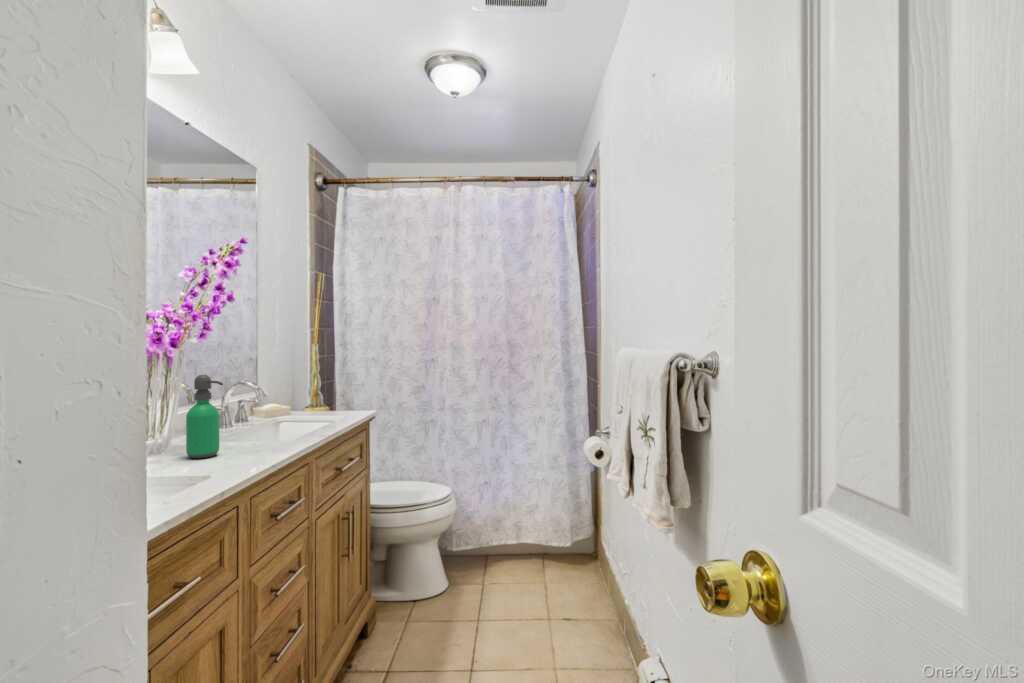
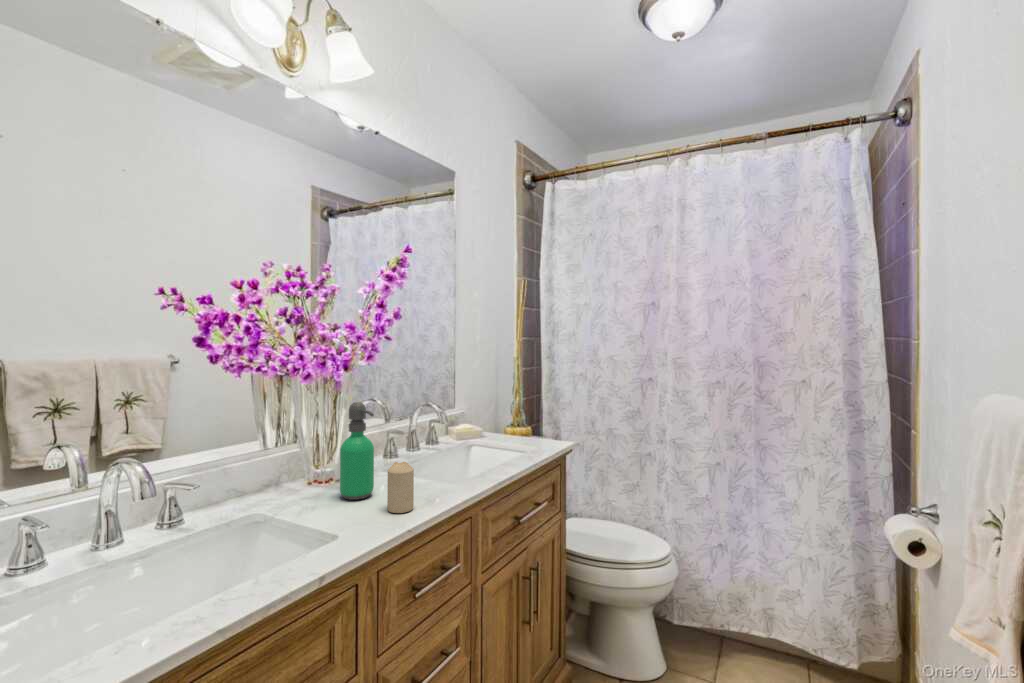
candle: none [242,420,265,460] -> present [387,462,414,513]

